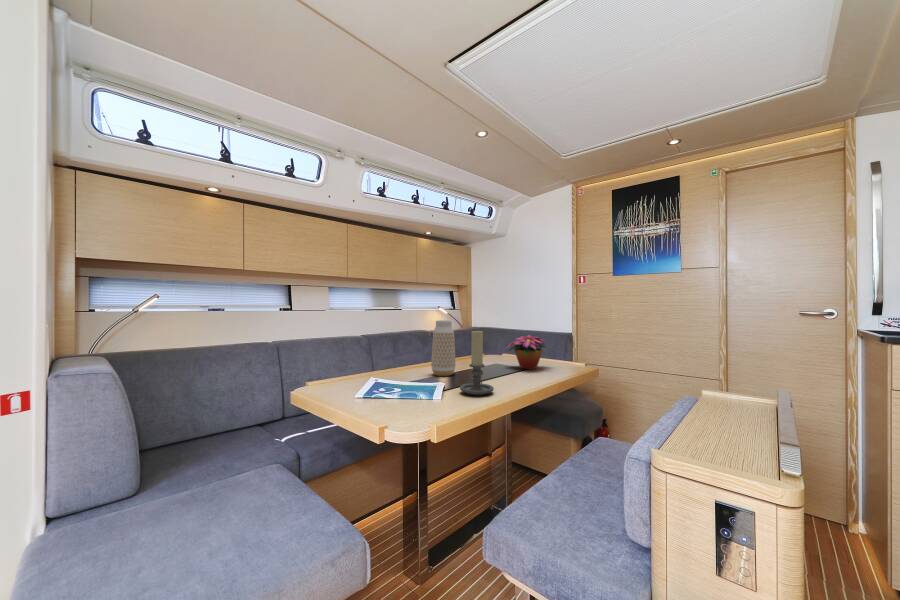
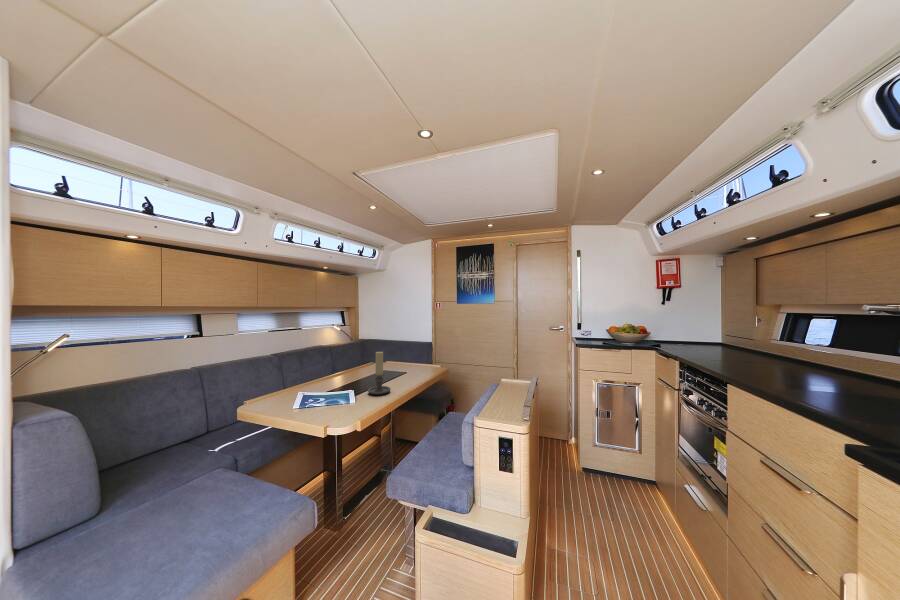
vase: present [431,320,455,376] -> none [339,342,357,383]
flower arrangement: present [508,335,547,369] -> none [389,347,423,371]

